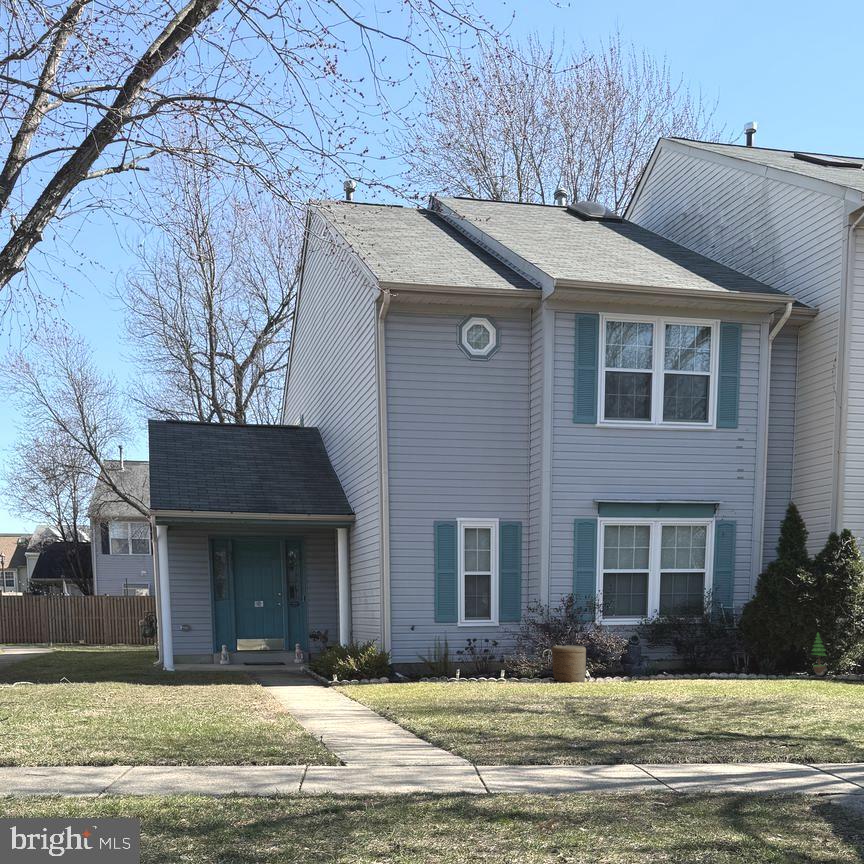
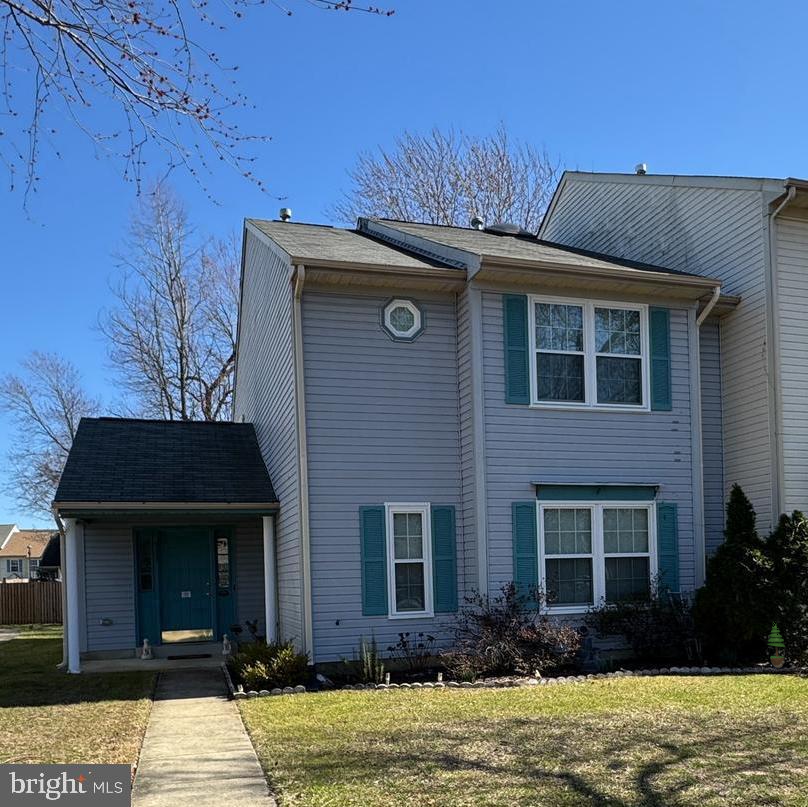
woven basket: present [551,645,586,682] -> none [489,641,527,684]

